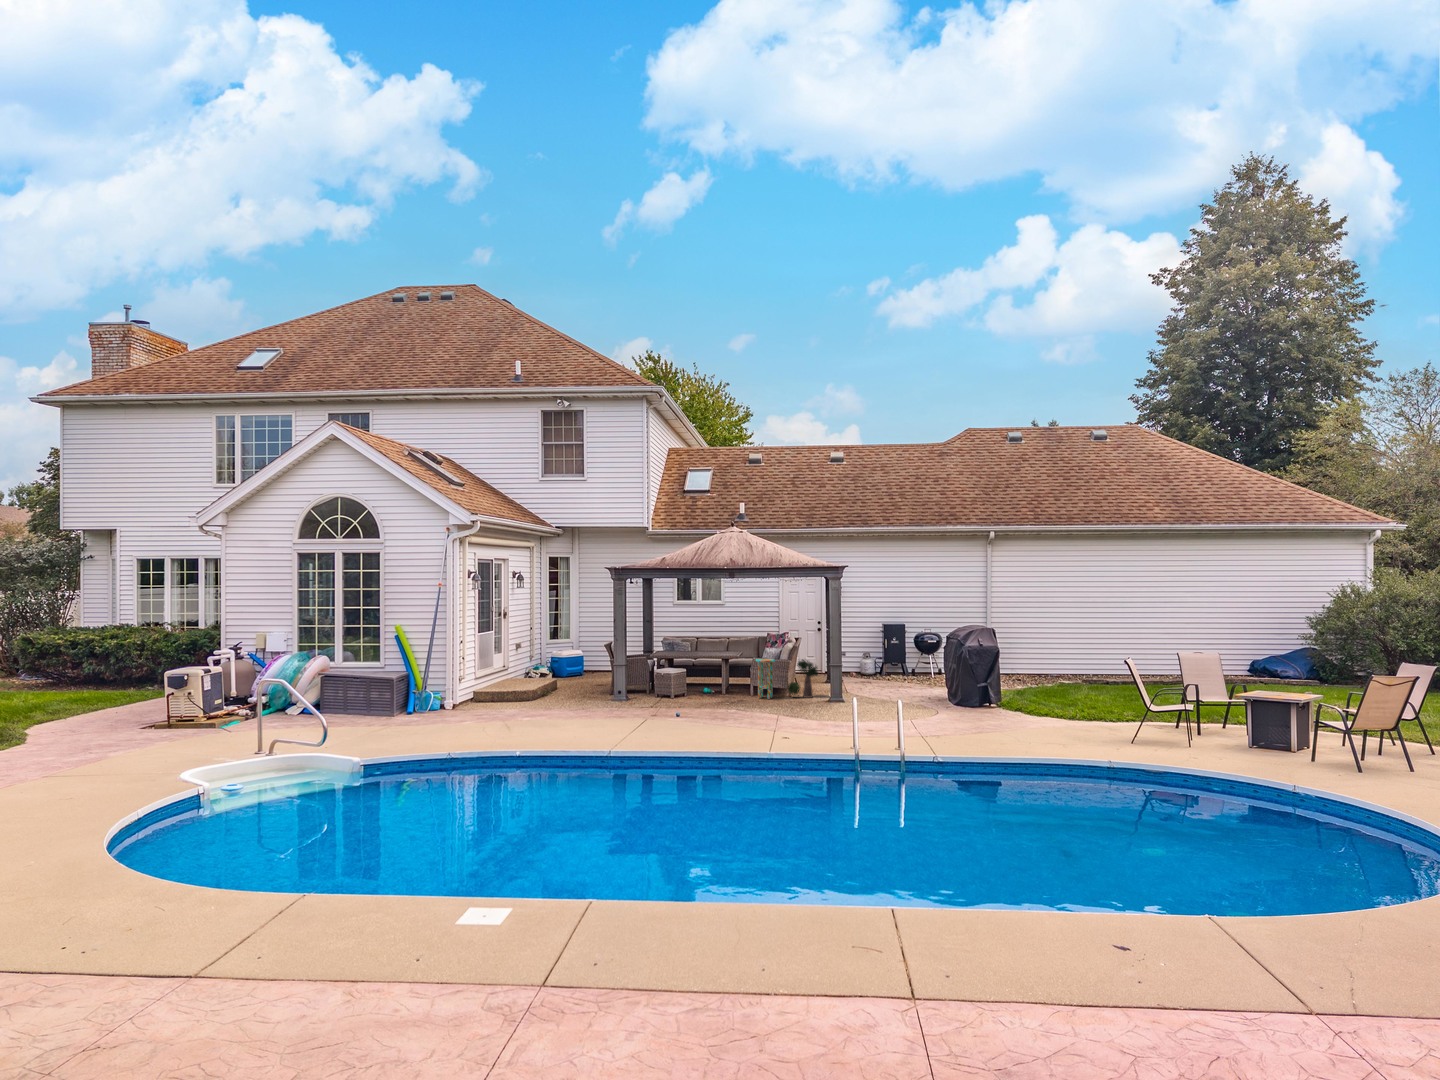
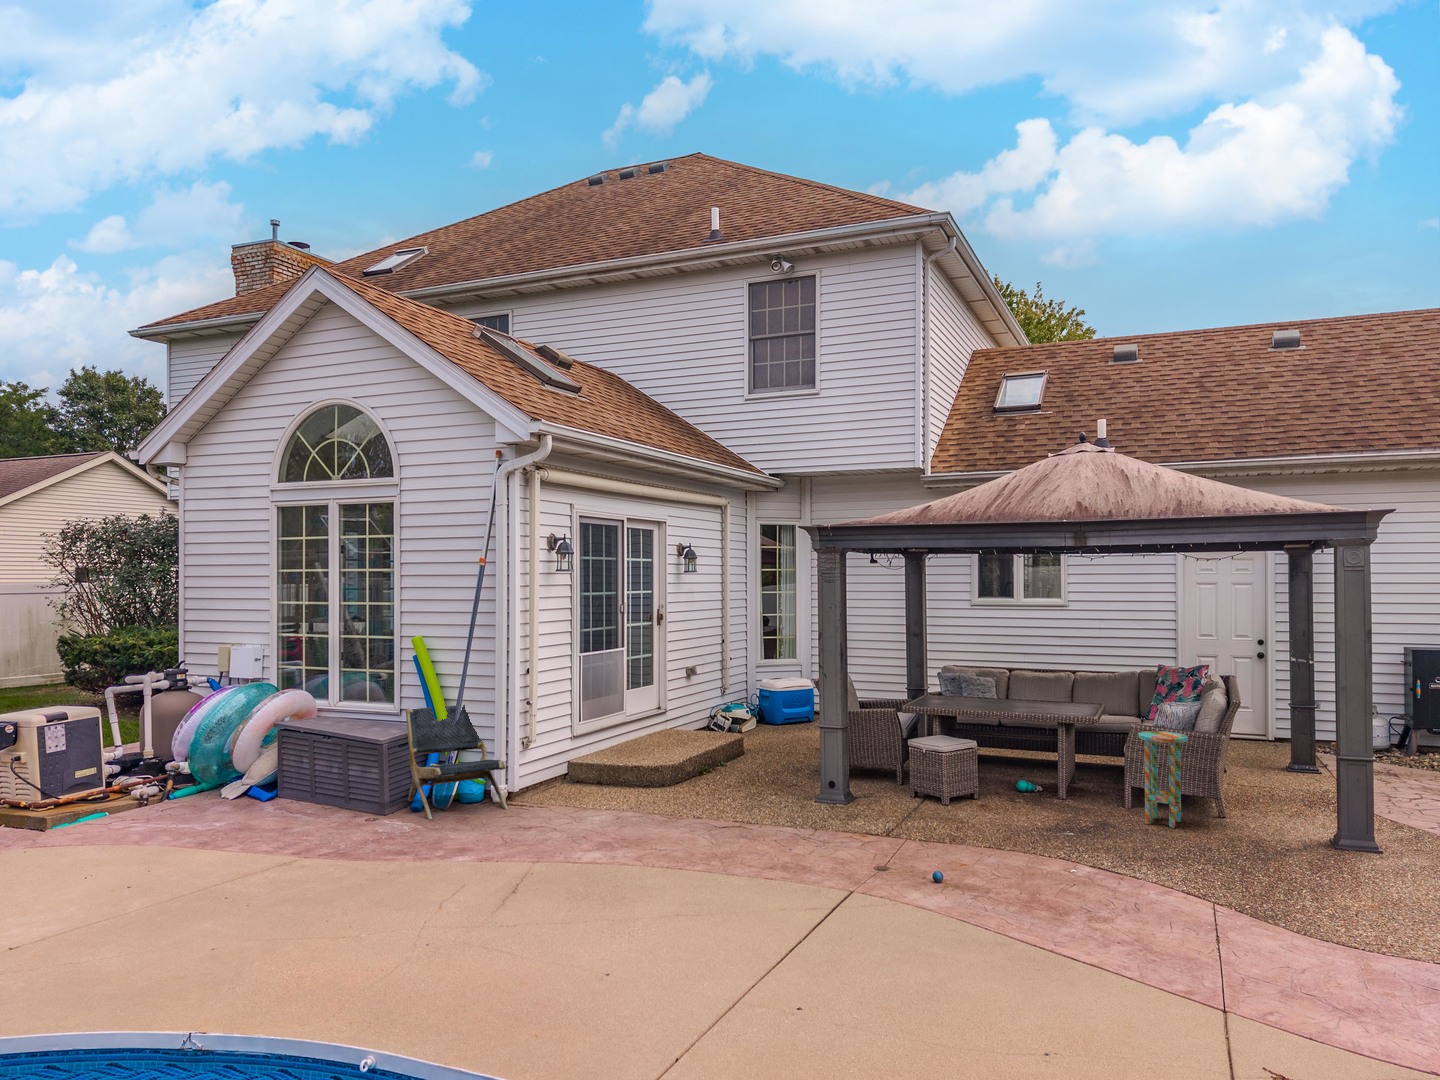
potted plant: present [788,659,818,698] -> none [1219,737,1300,831]
lounge chair: none [400,660,461,716] -> present [406,705,509,819]

